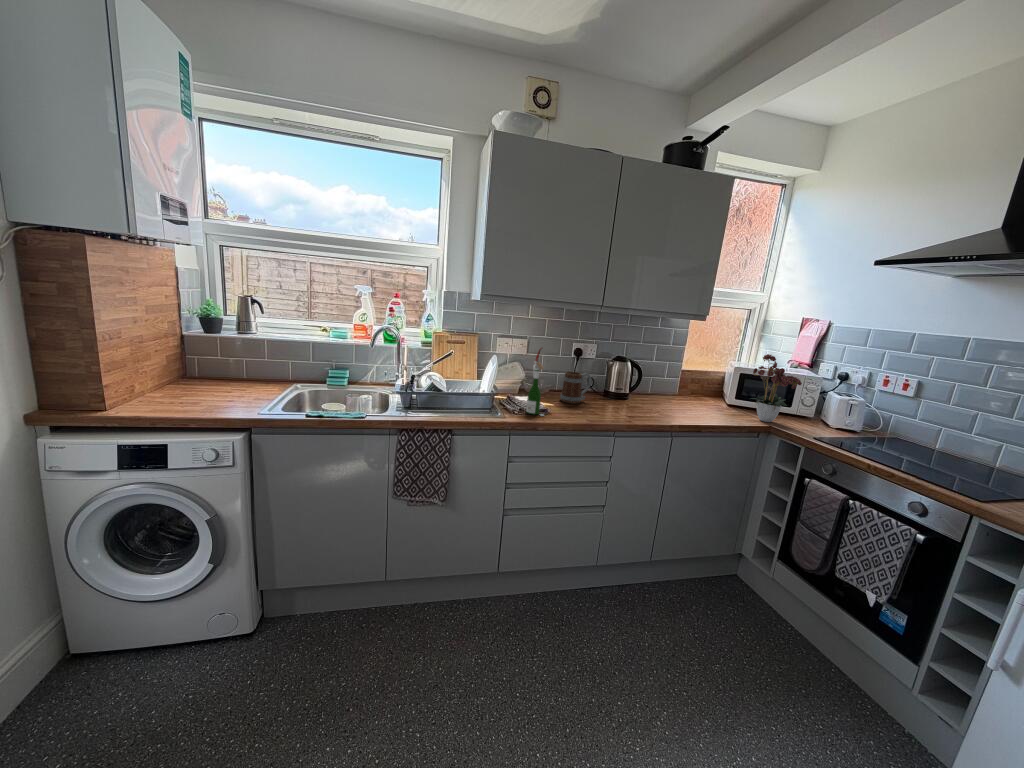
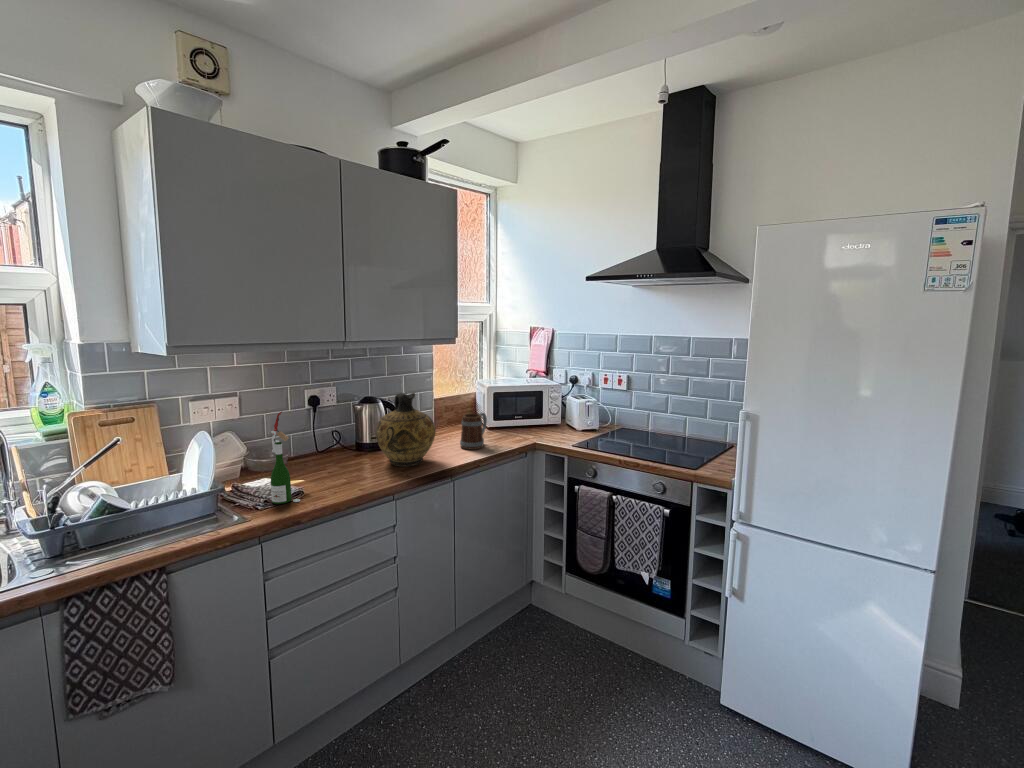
ceramic jug: none [615,353,667,416] -> present [376,393,436,466]
flower arrangement: present [752,354,802,422] -> none [505,368,554,438]
mug: present [560,371,591,403] -> present [460,413,487,450]

